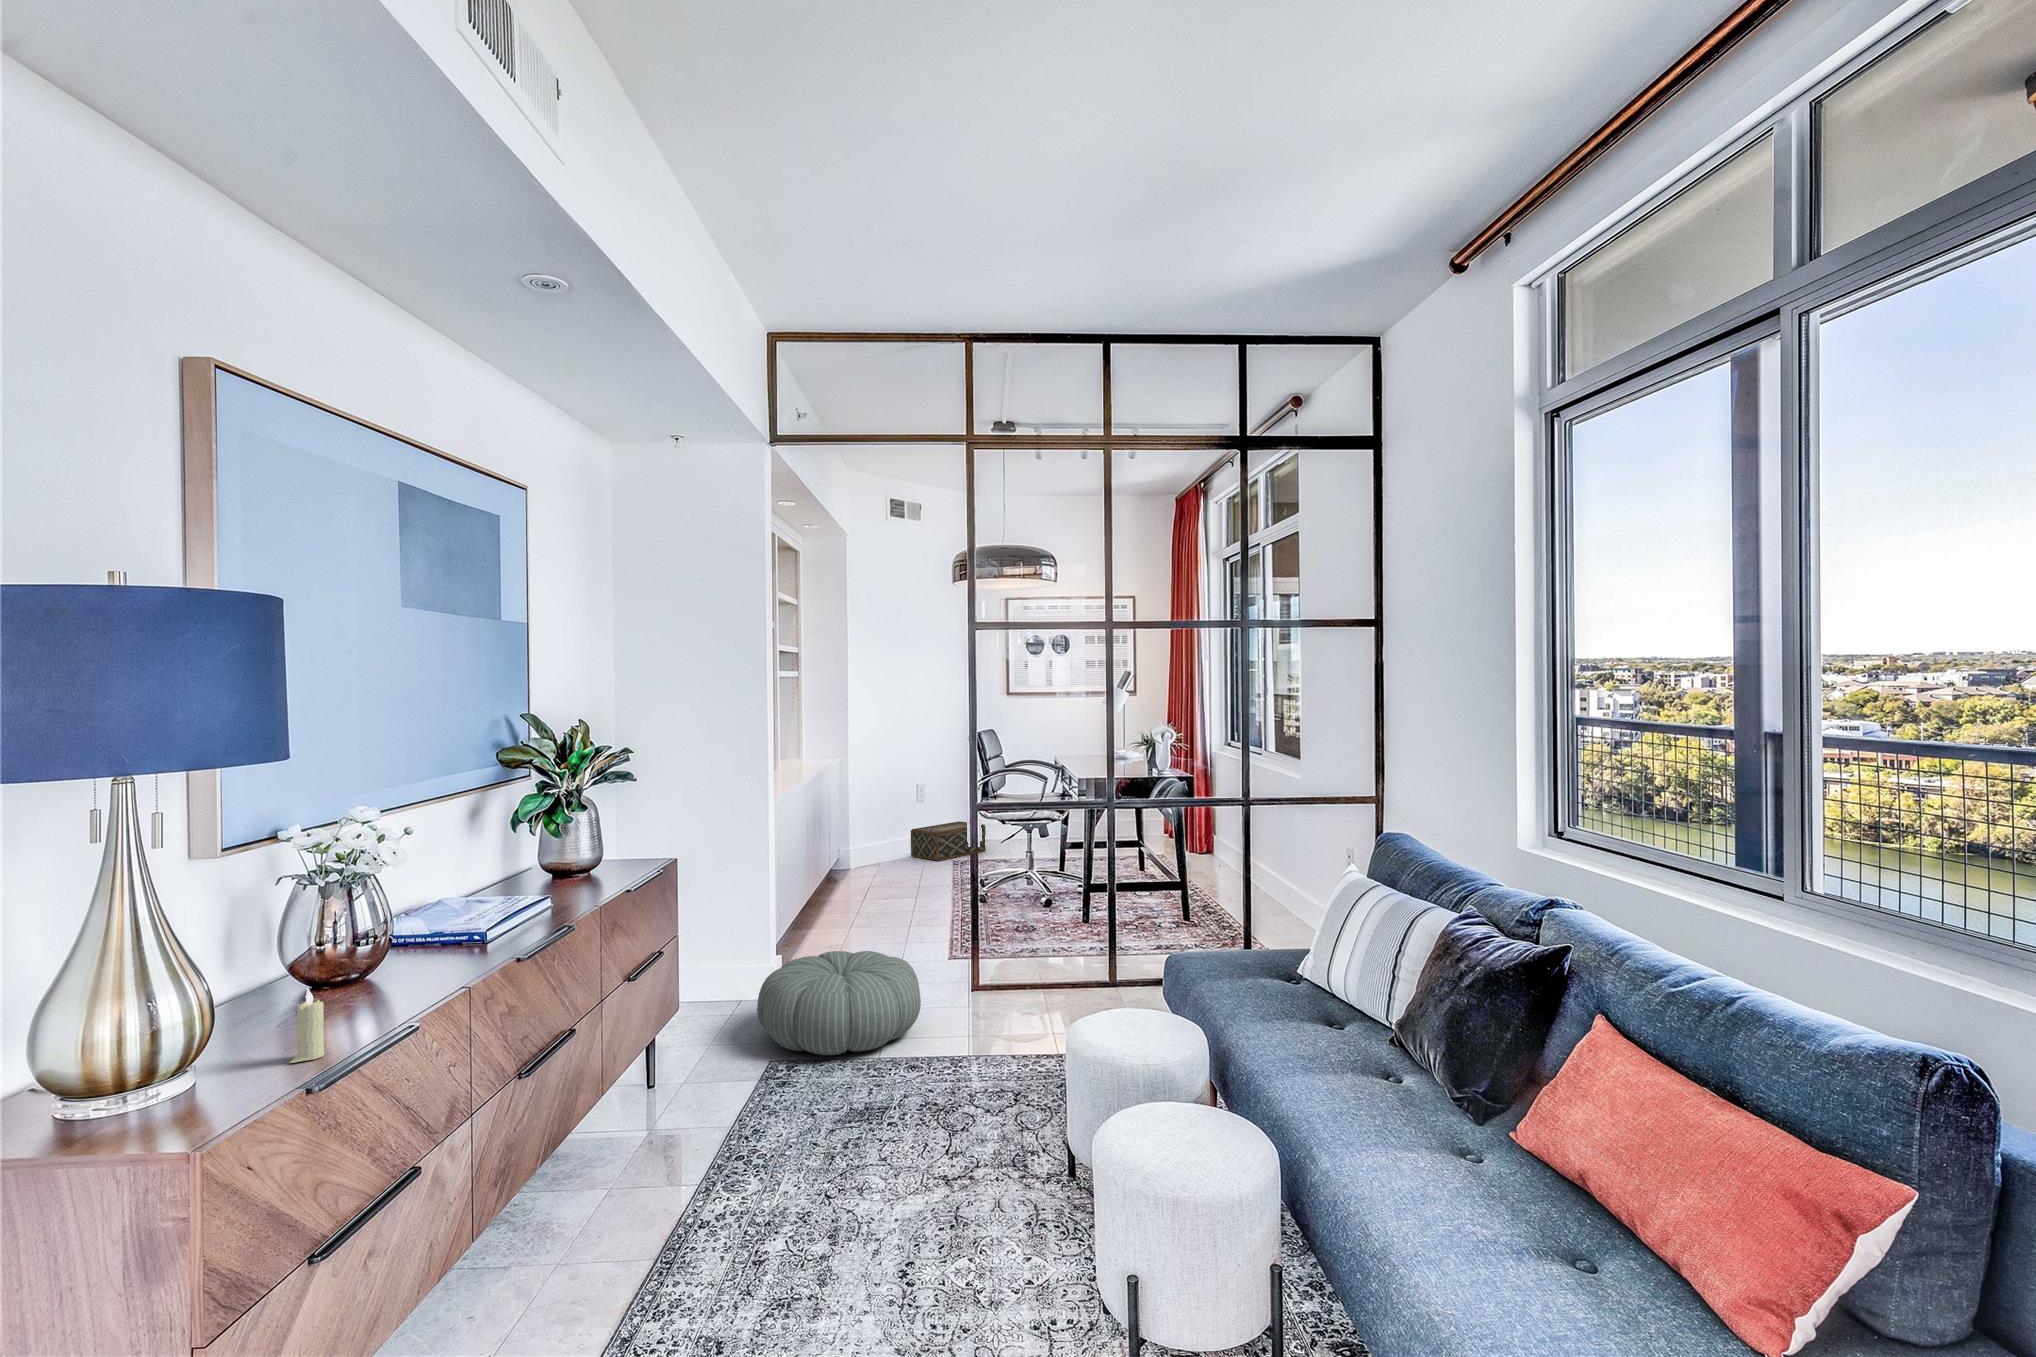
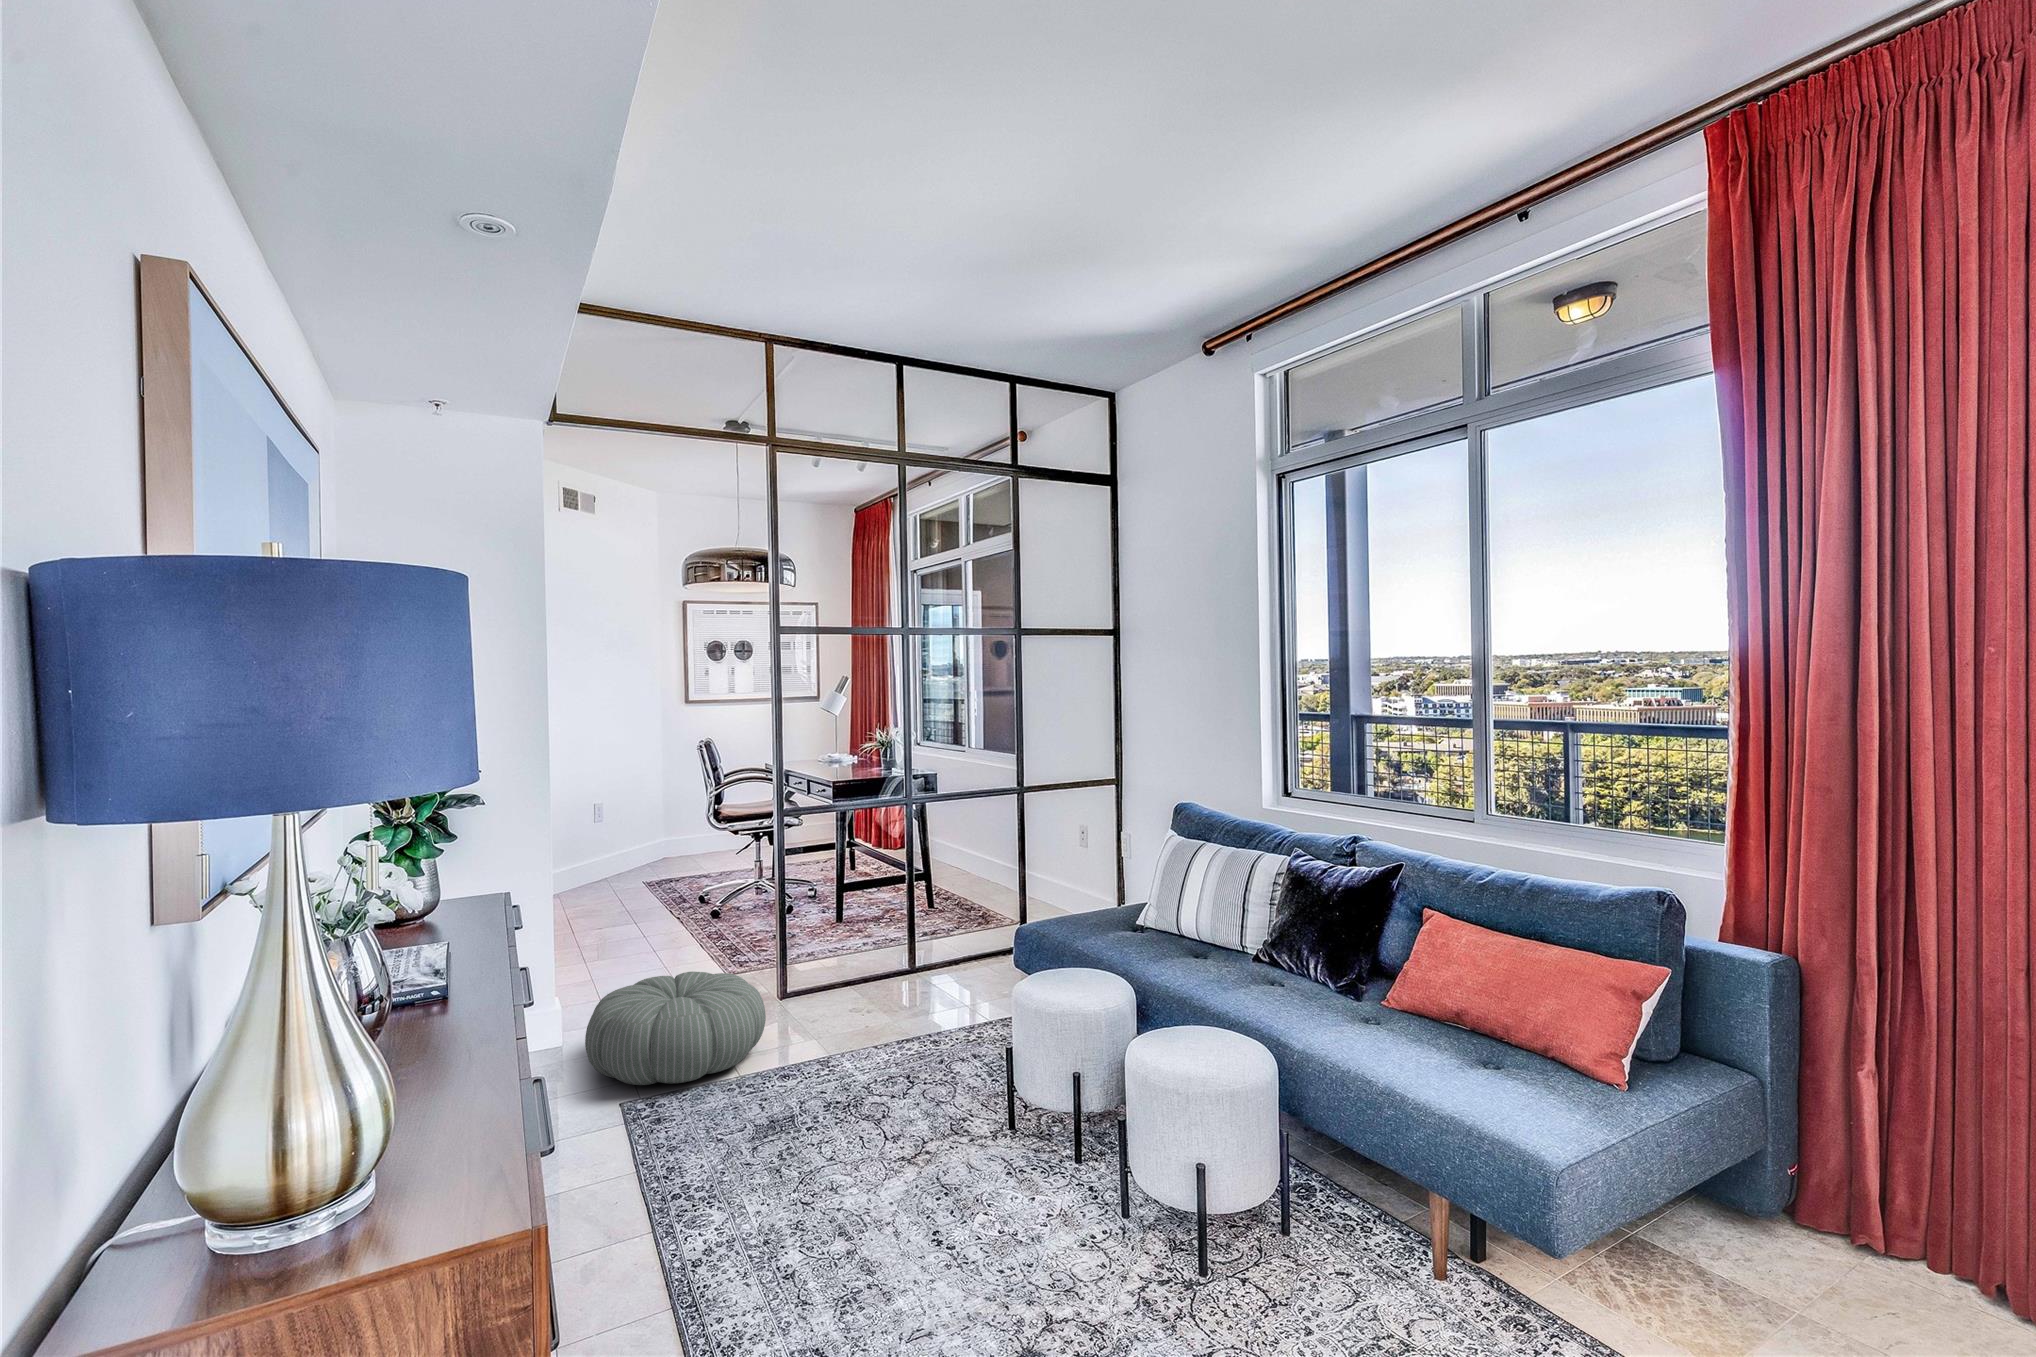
woven basket: present [911,821,986,861] -> none [593,841,675,884]
candle: present [290,988,324,1063] -> none [440,1045,473,1135]

